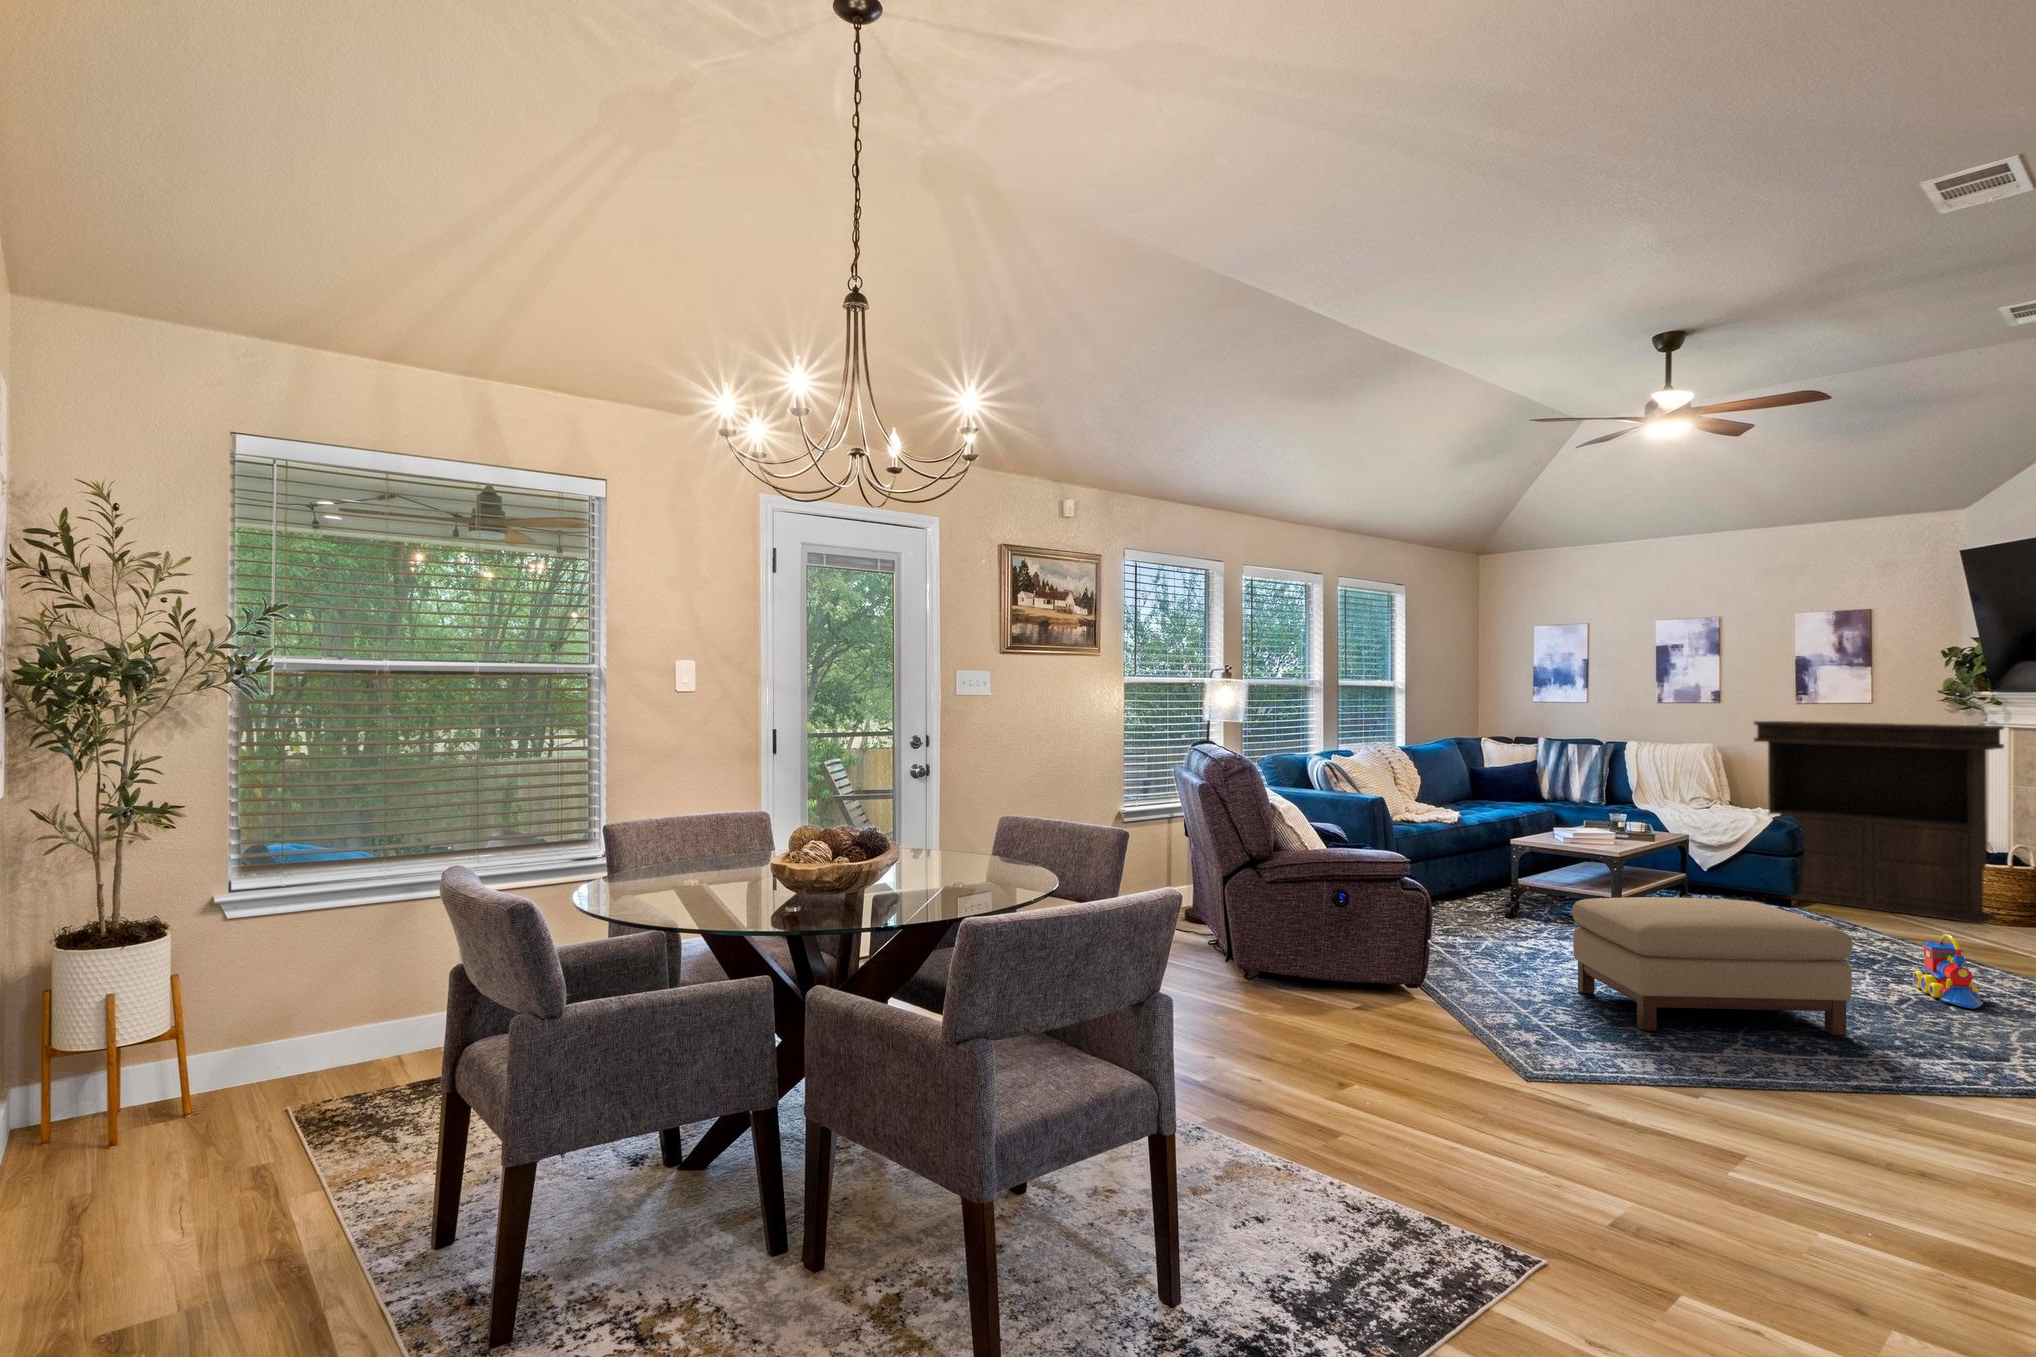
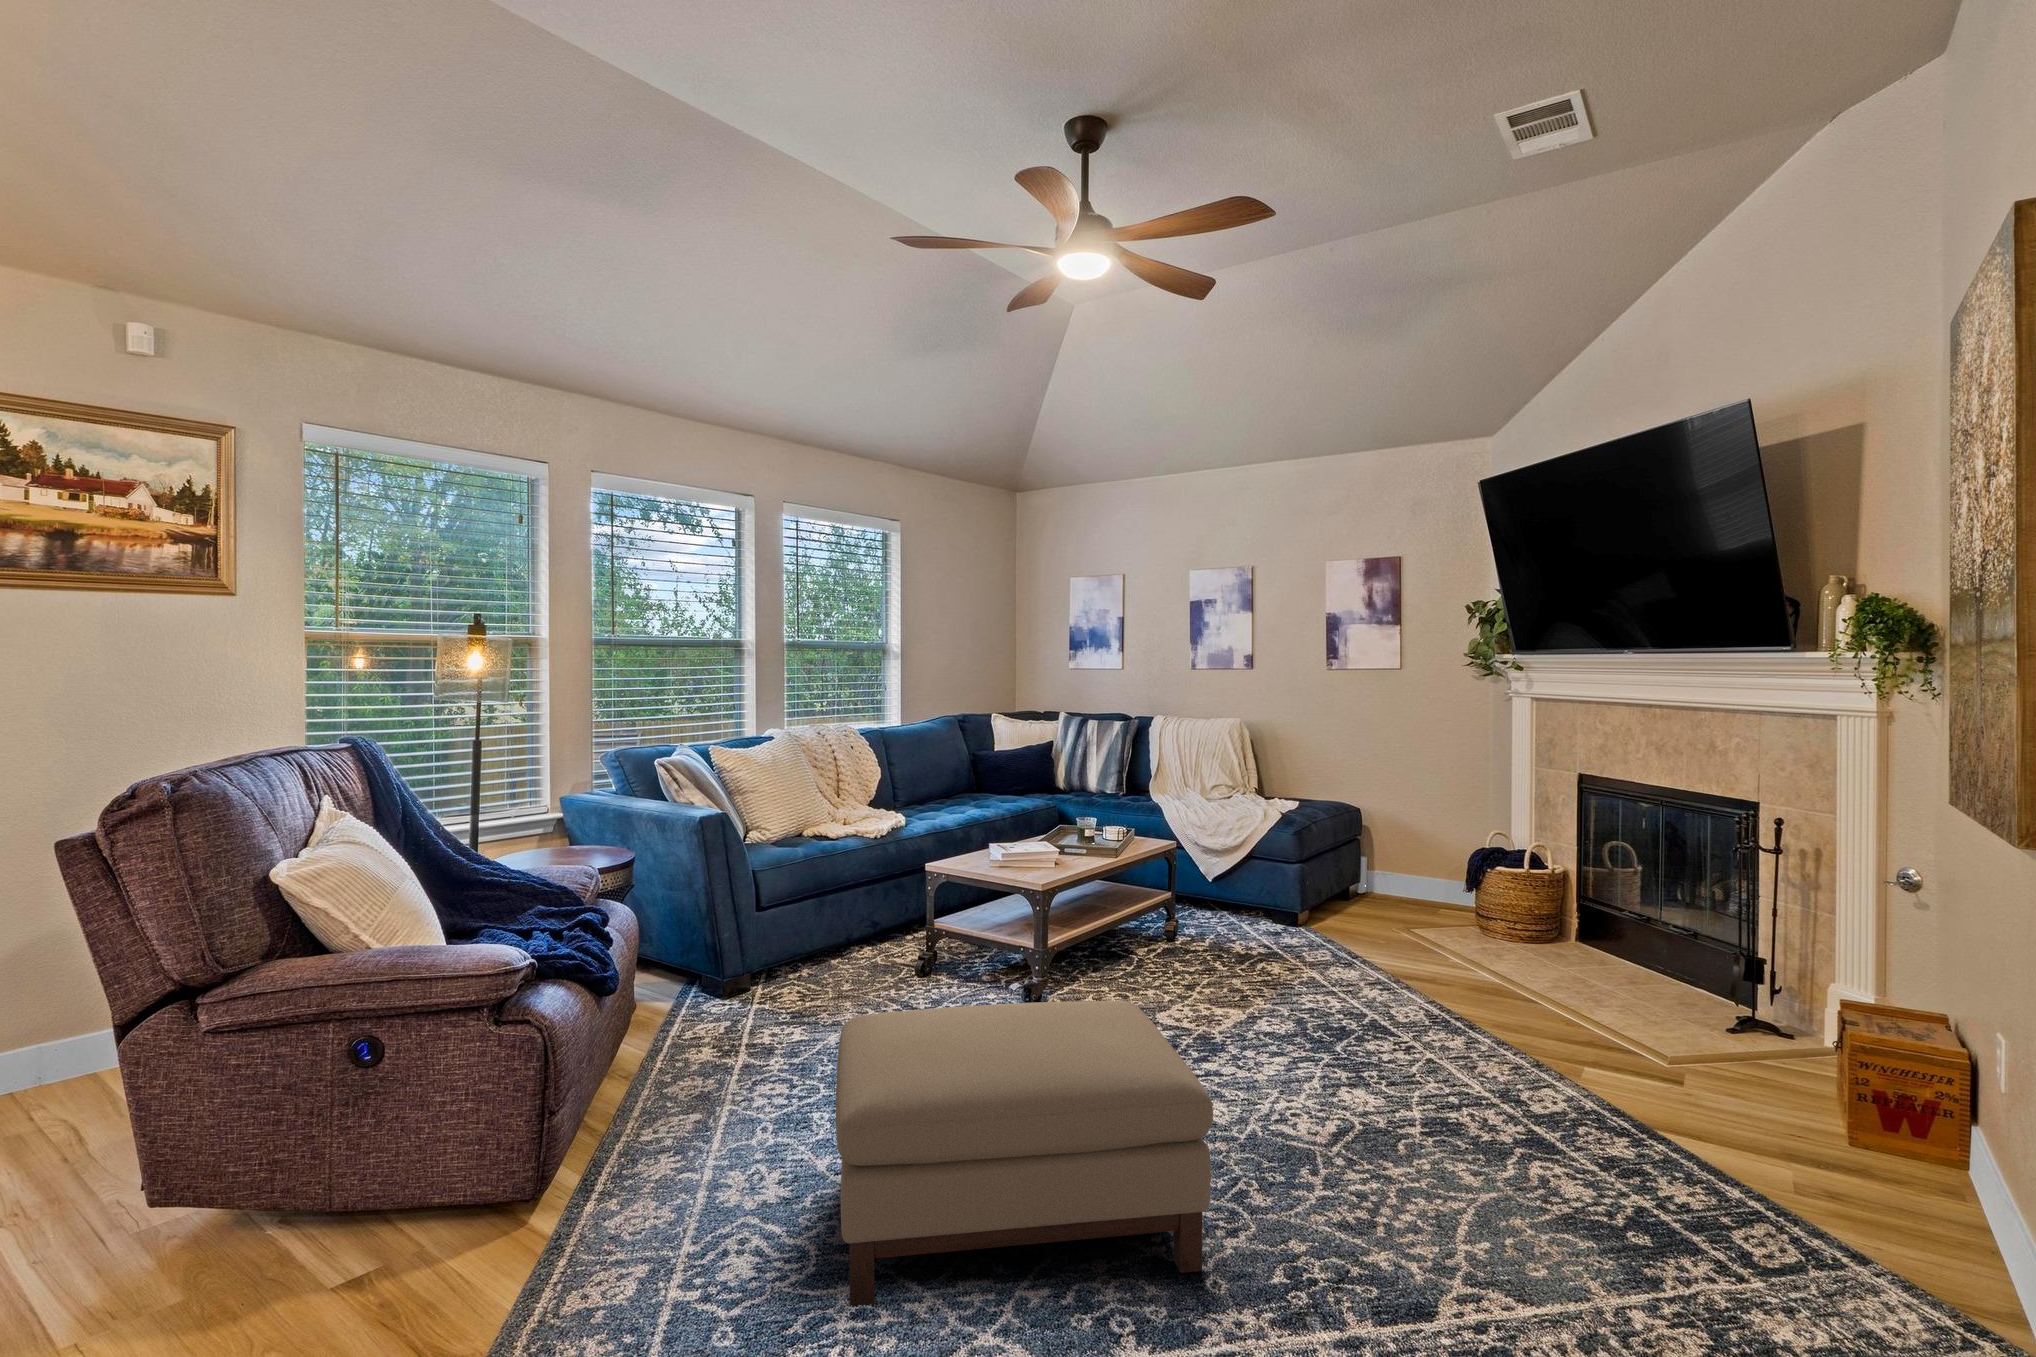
console table: present [1754,721,2004,924] -> none [1267,691,1525,943]
toy train: present [1913,933,1983,1009] -> none [1367,1023,1444,1154]

